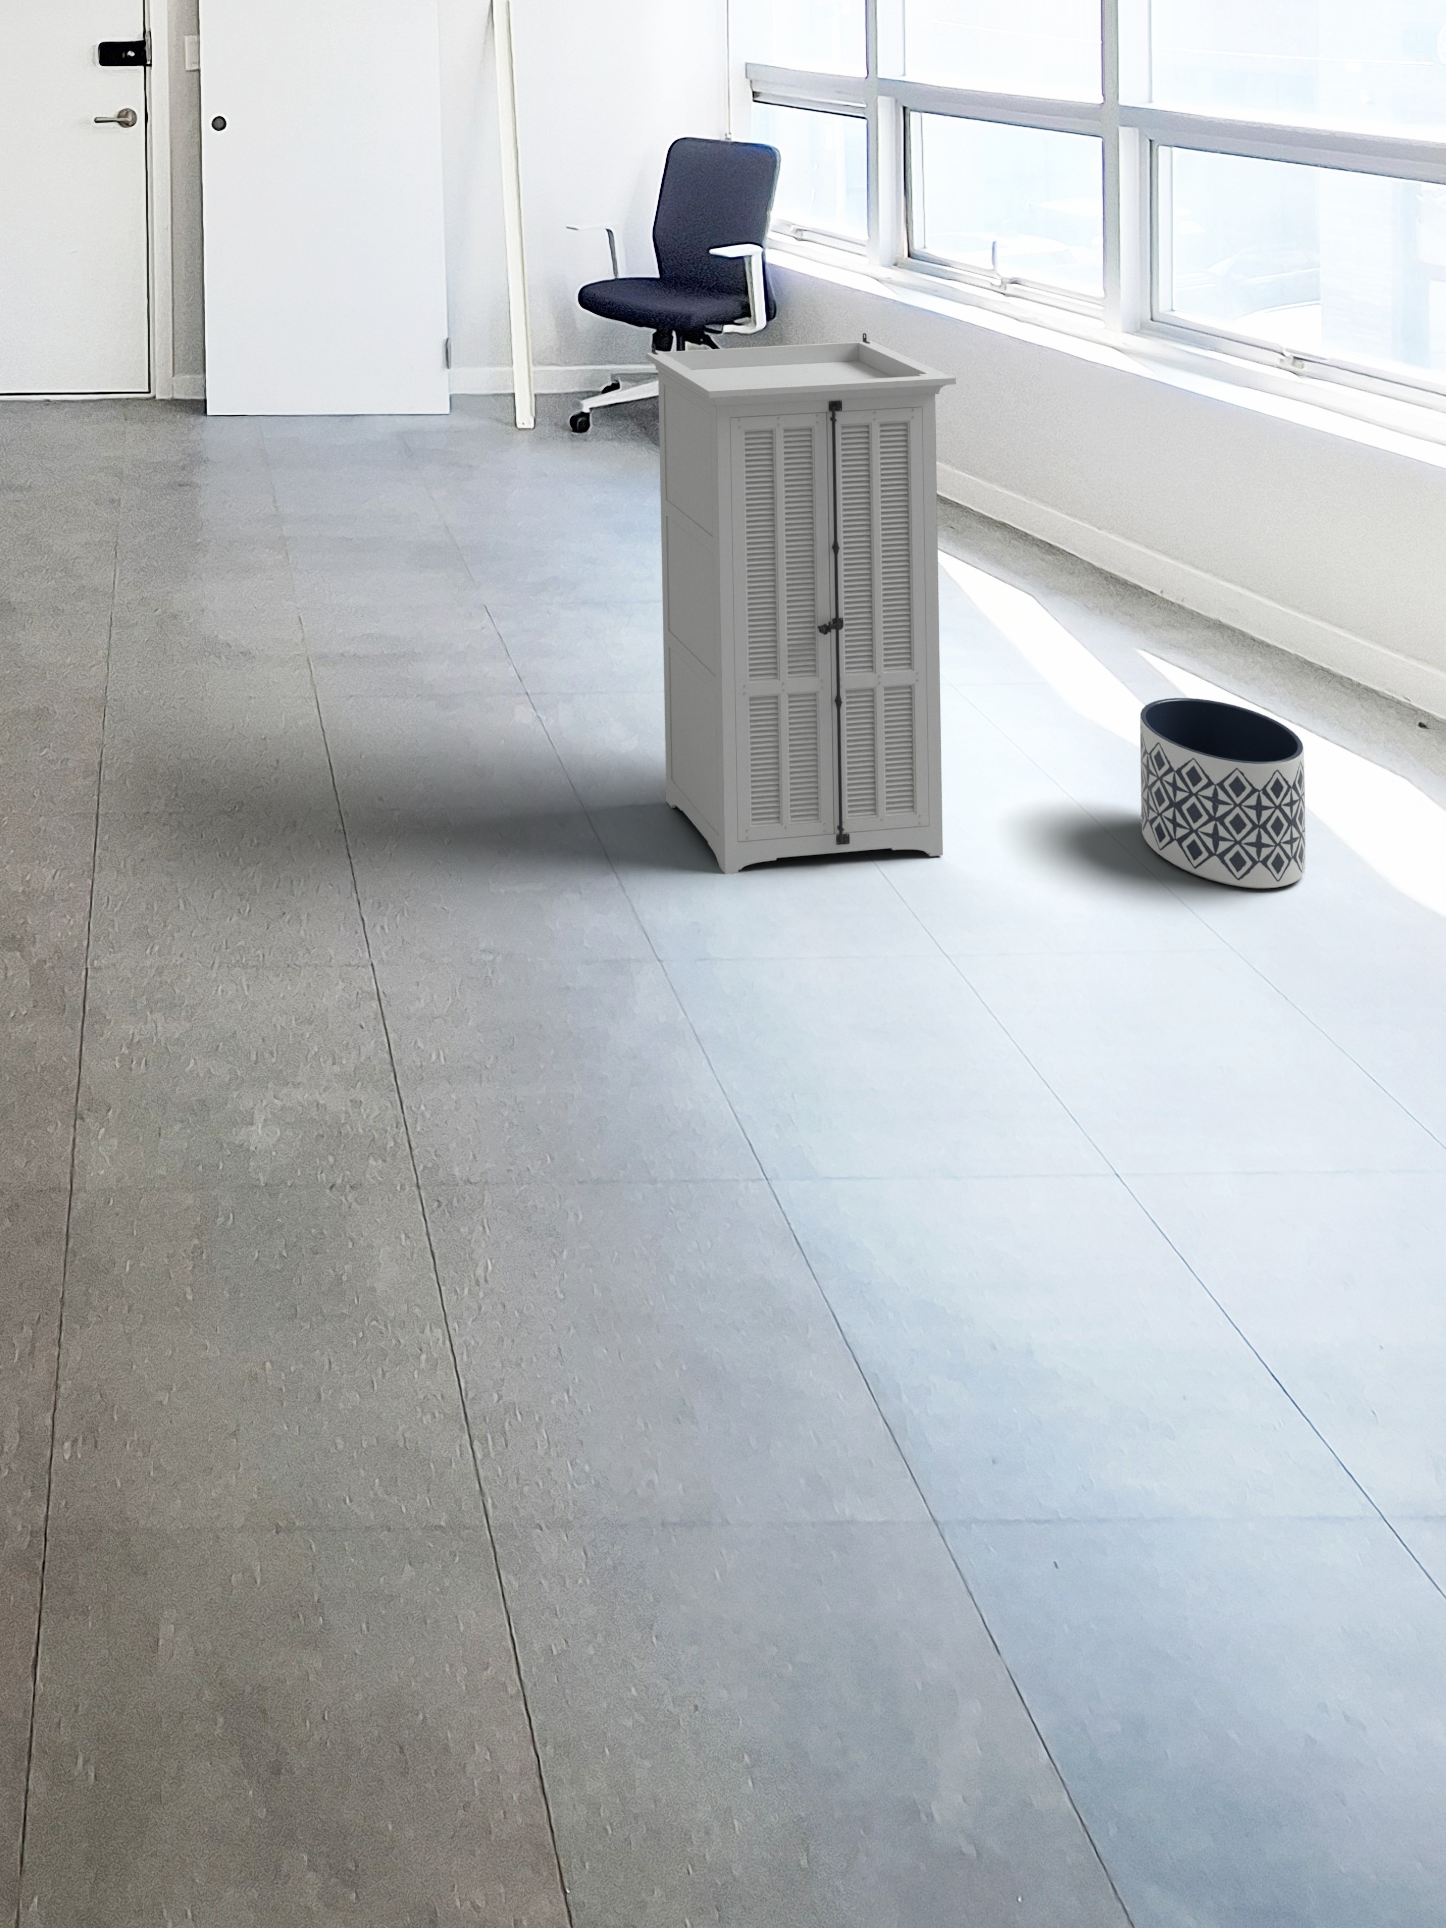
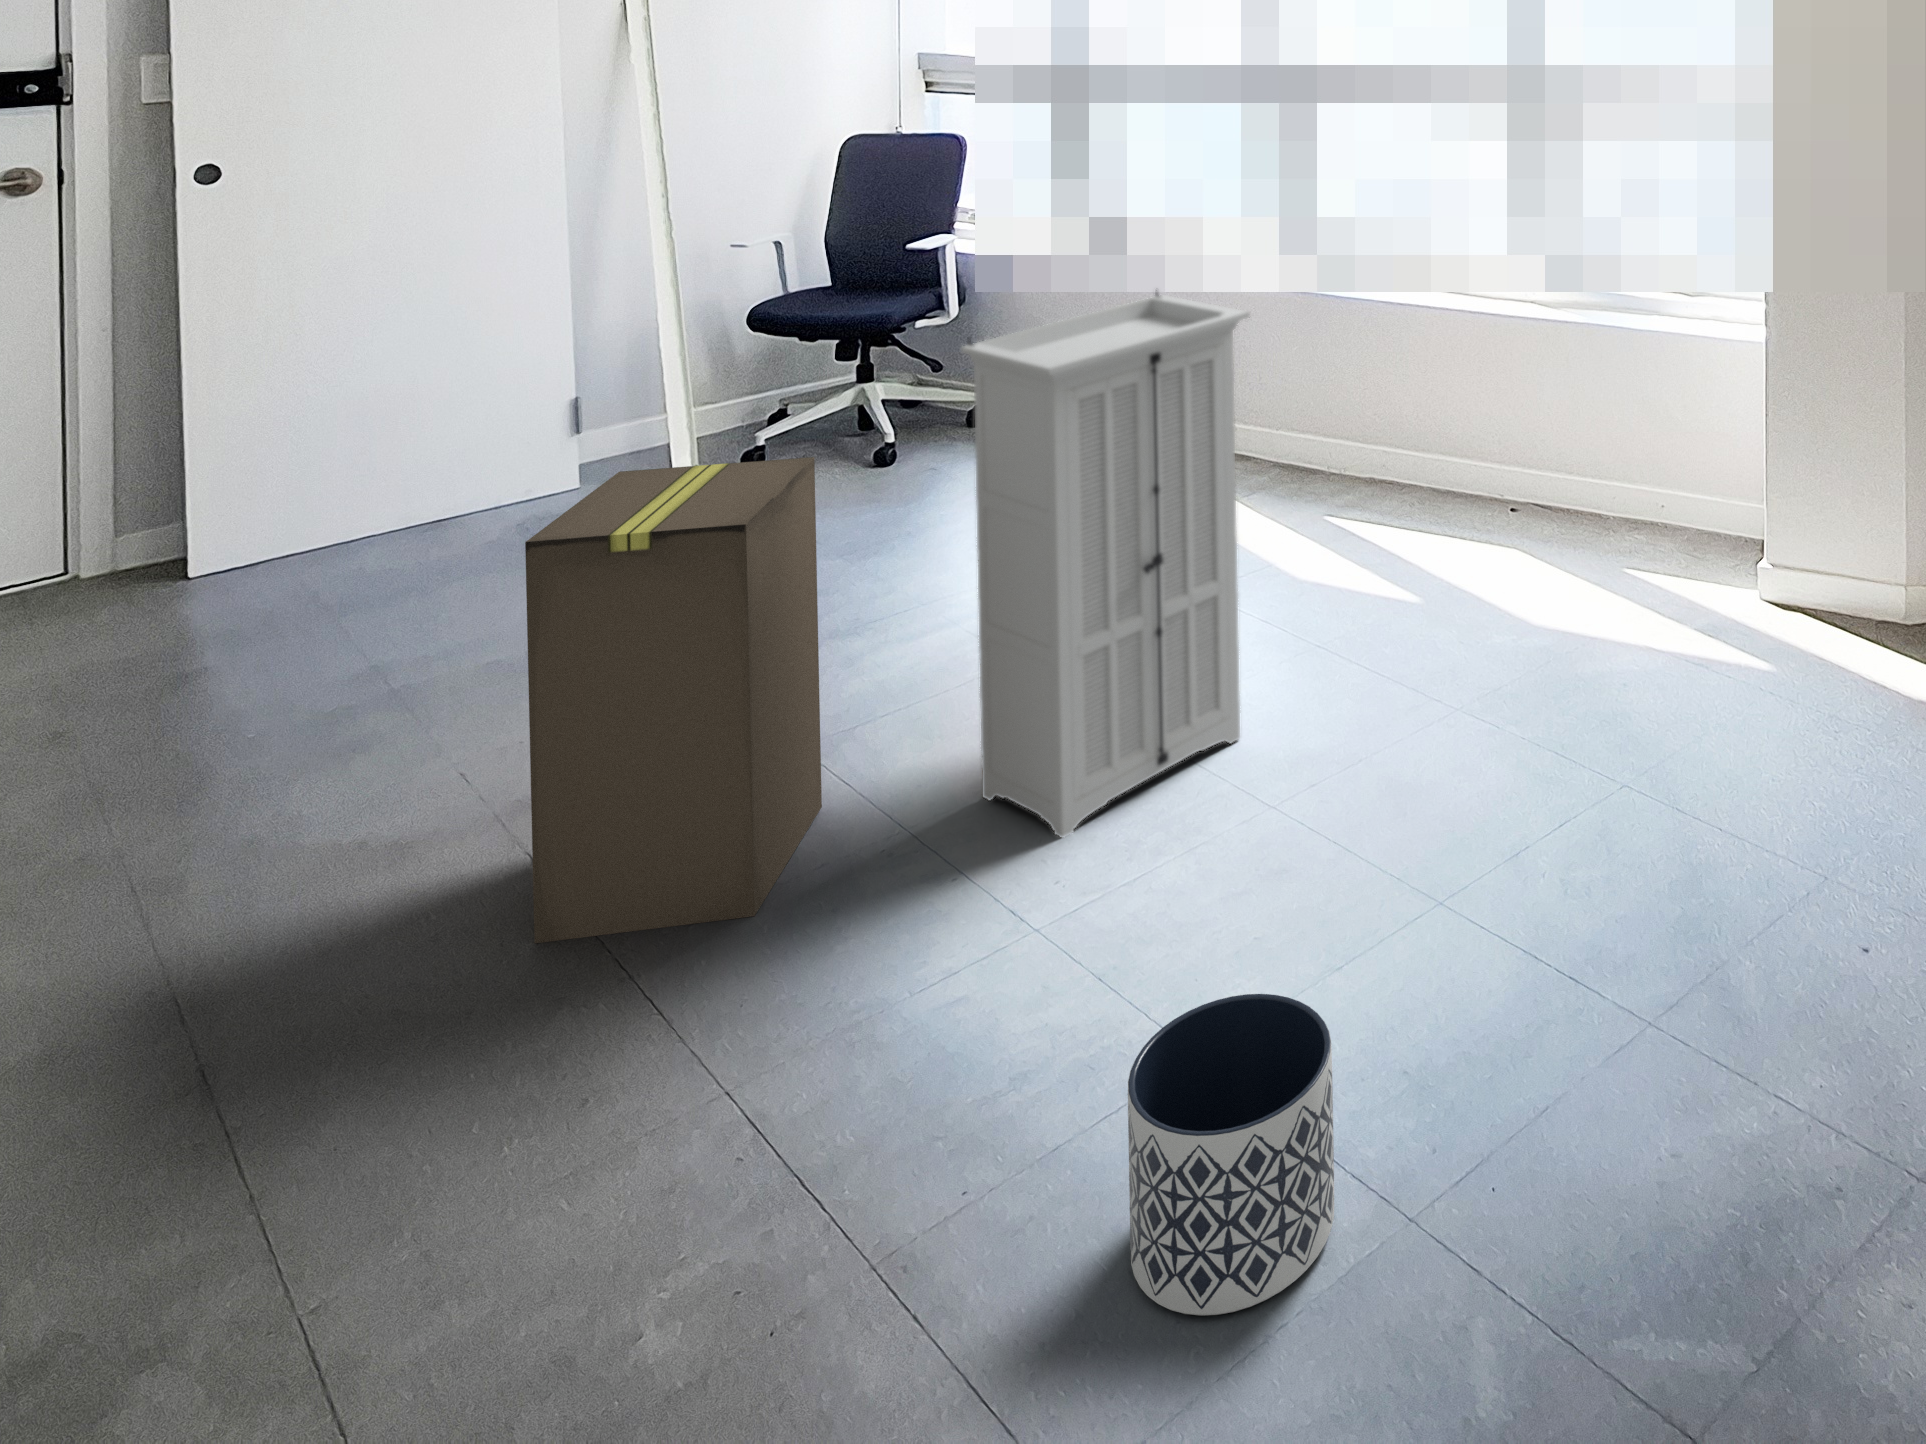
cardboard box: none [300,402,533,820] -> present [525,457,822,943]
planter: present [1140,698,1305,888] -> present [1128,994,1334,1316]

